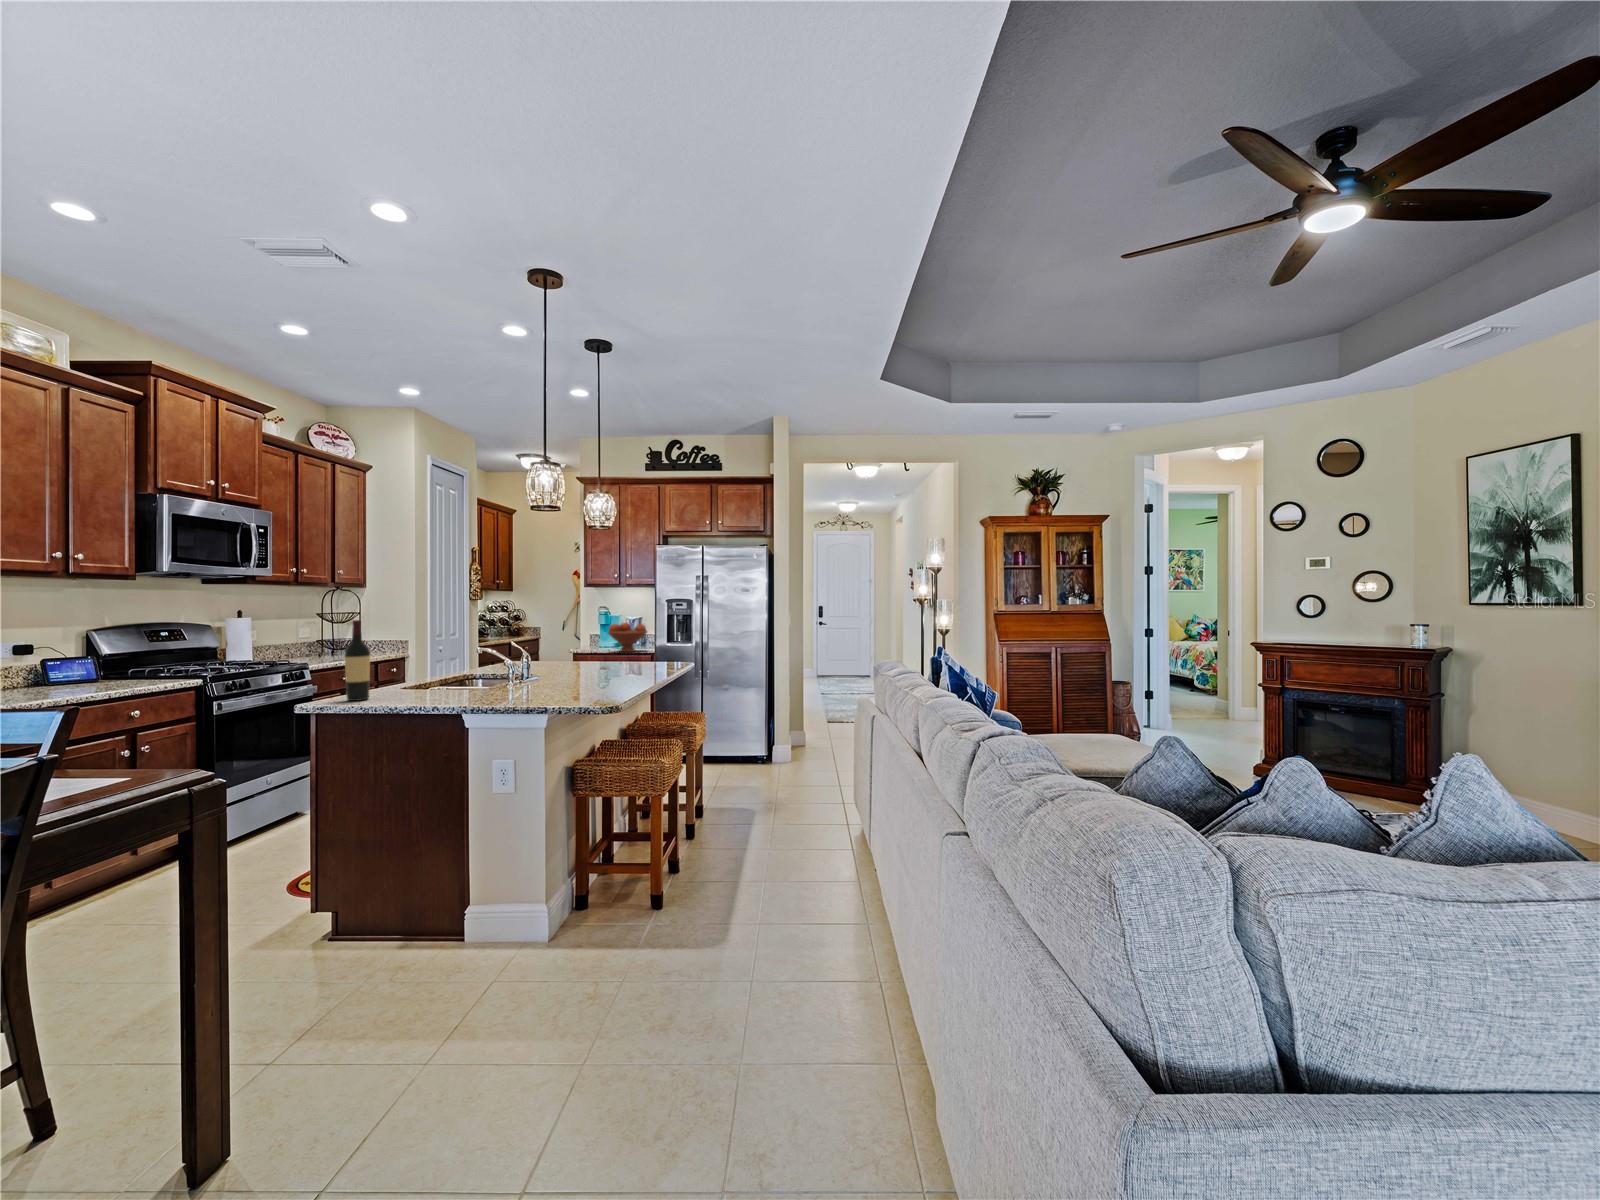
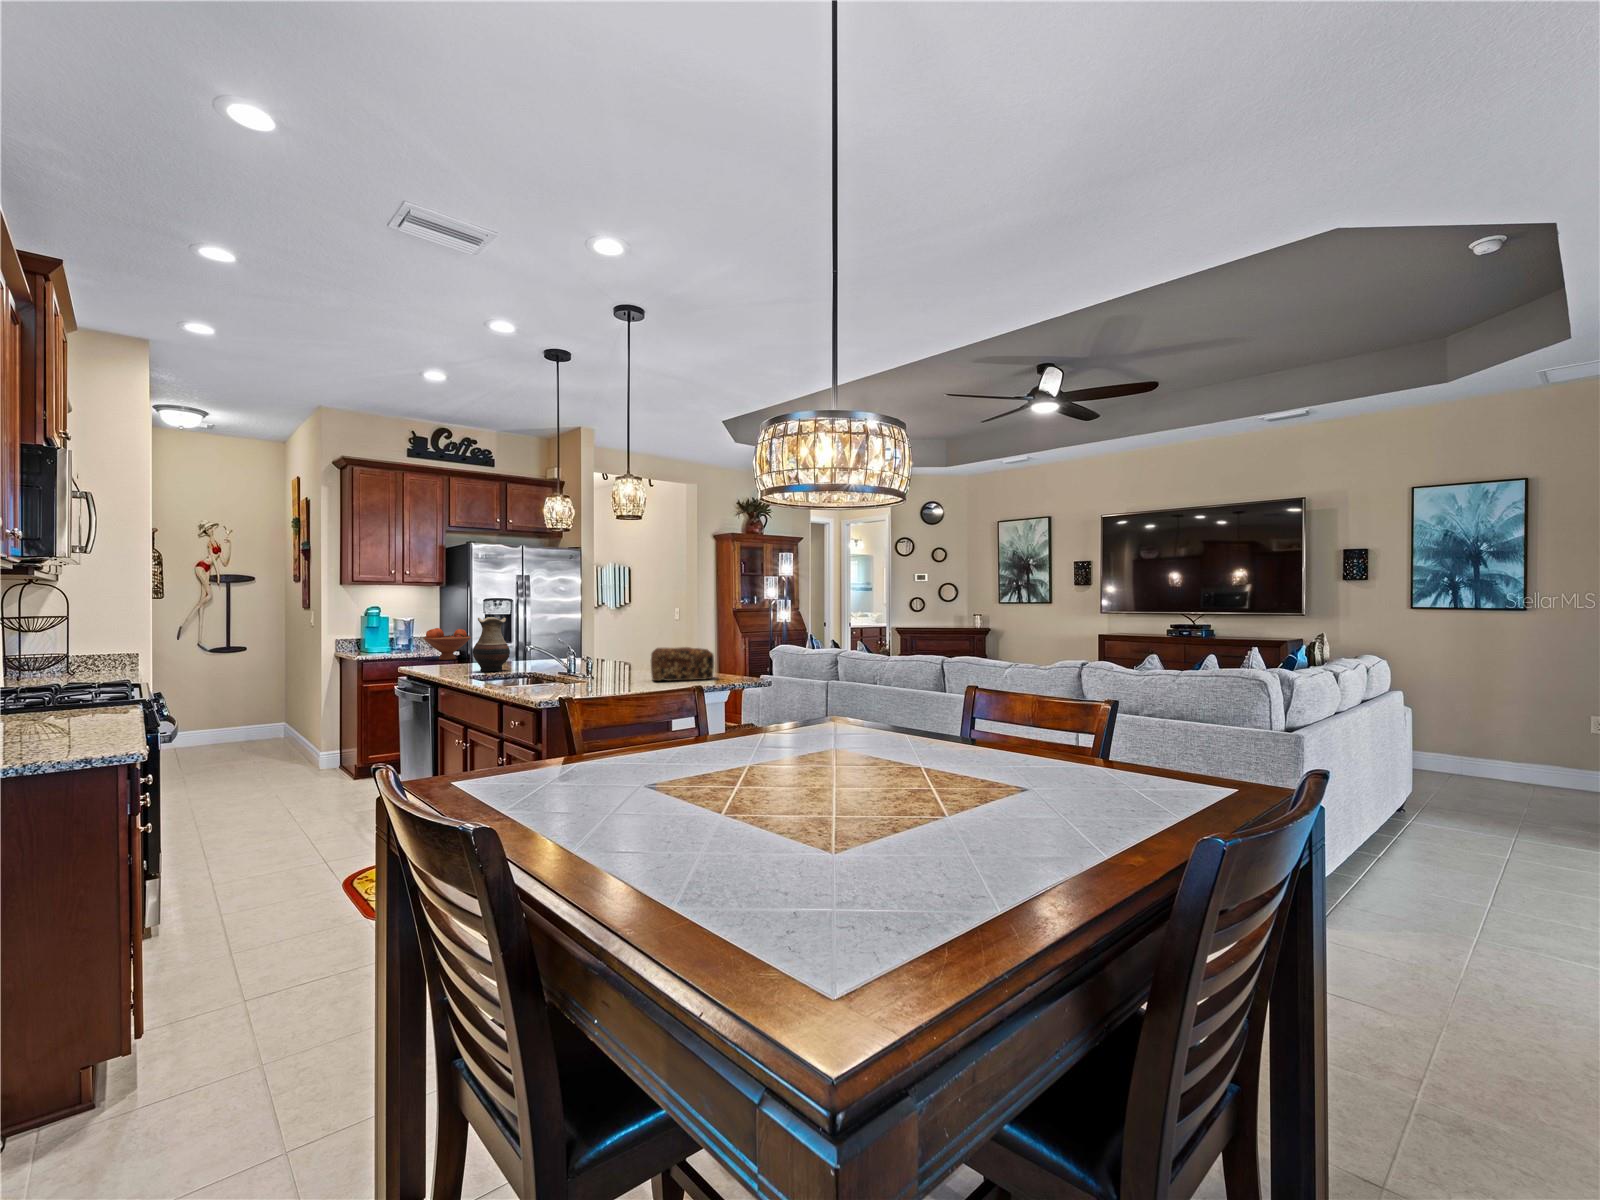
vase: none [521,615,558,669] -> present [473,617,510,672]
wine bottle: present [345,620,370,701] -> none [547,618,567,691]
bread loaf: none [456,659,542,704] -> present [651,647,714,681]

